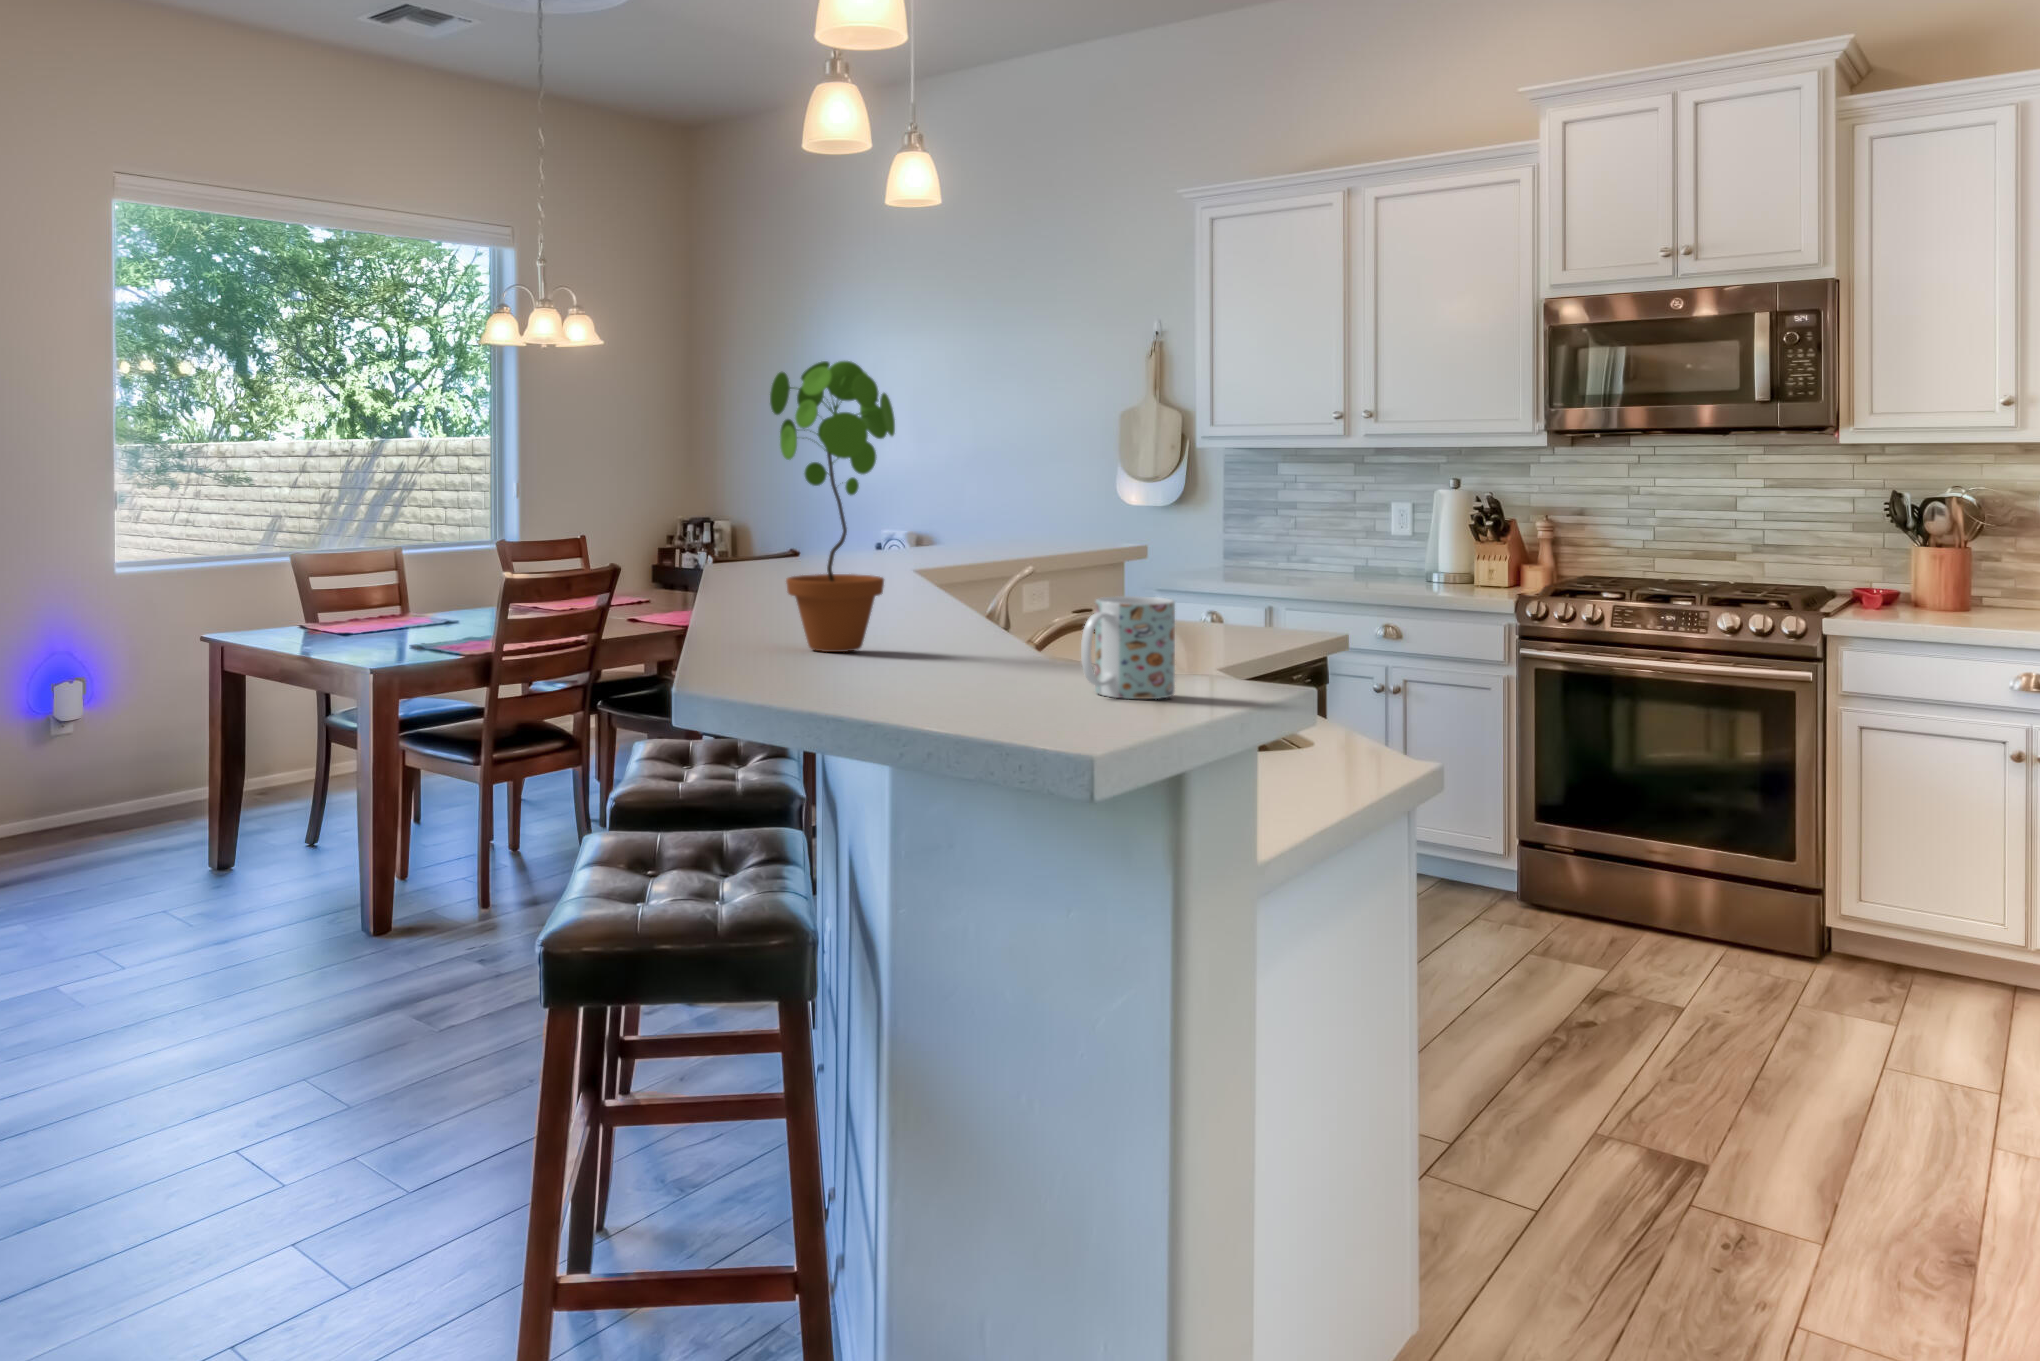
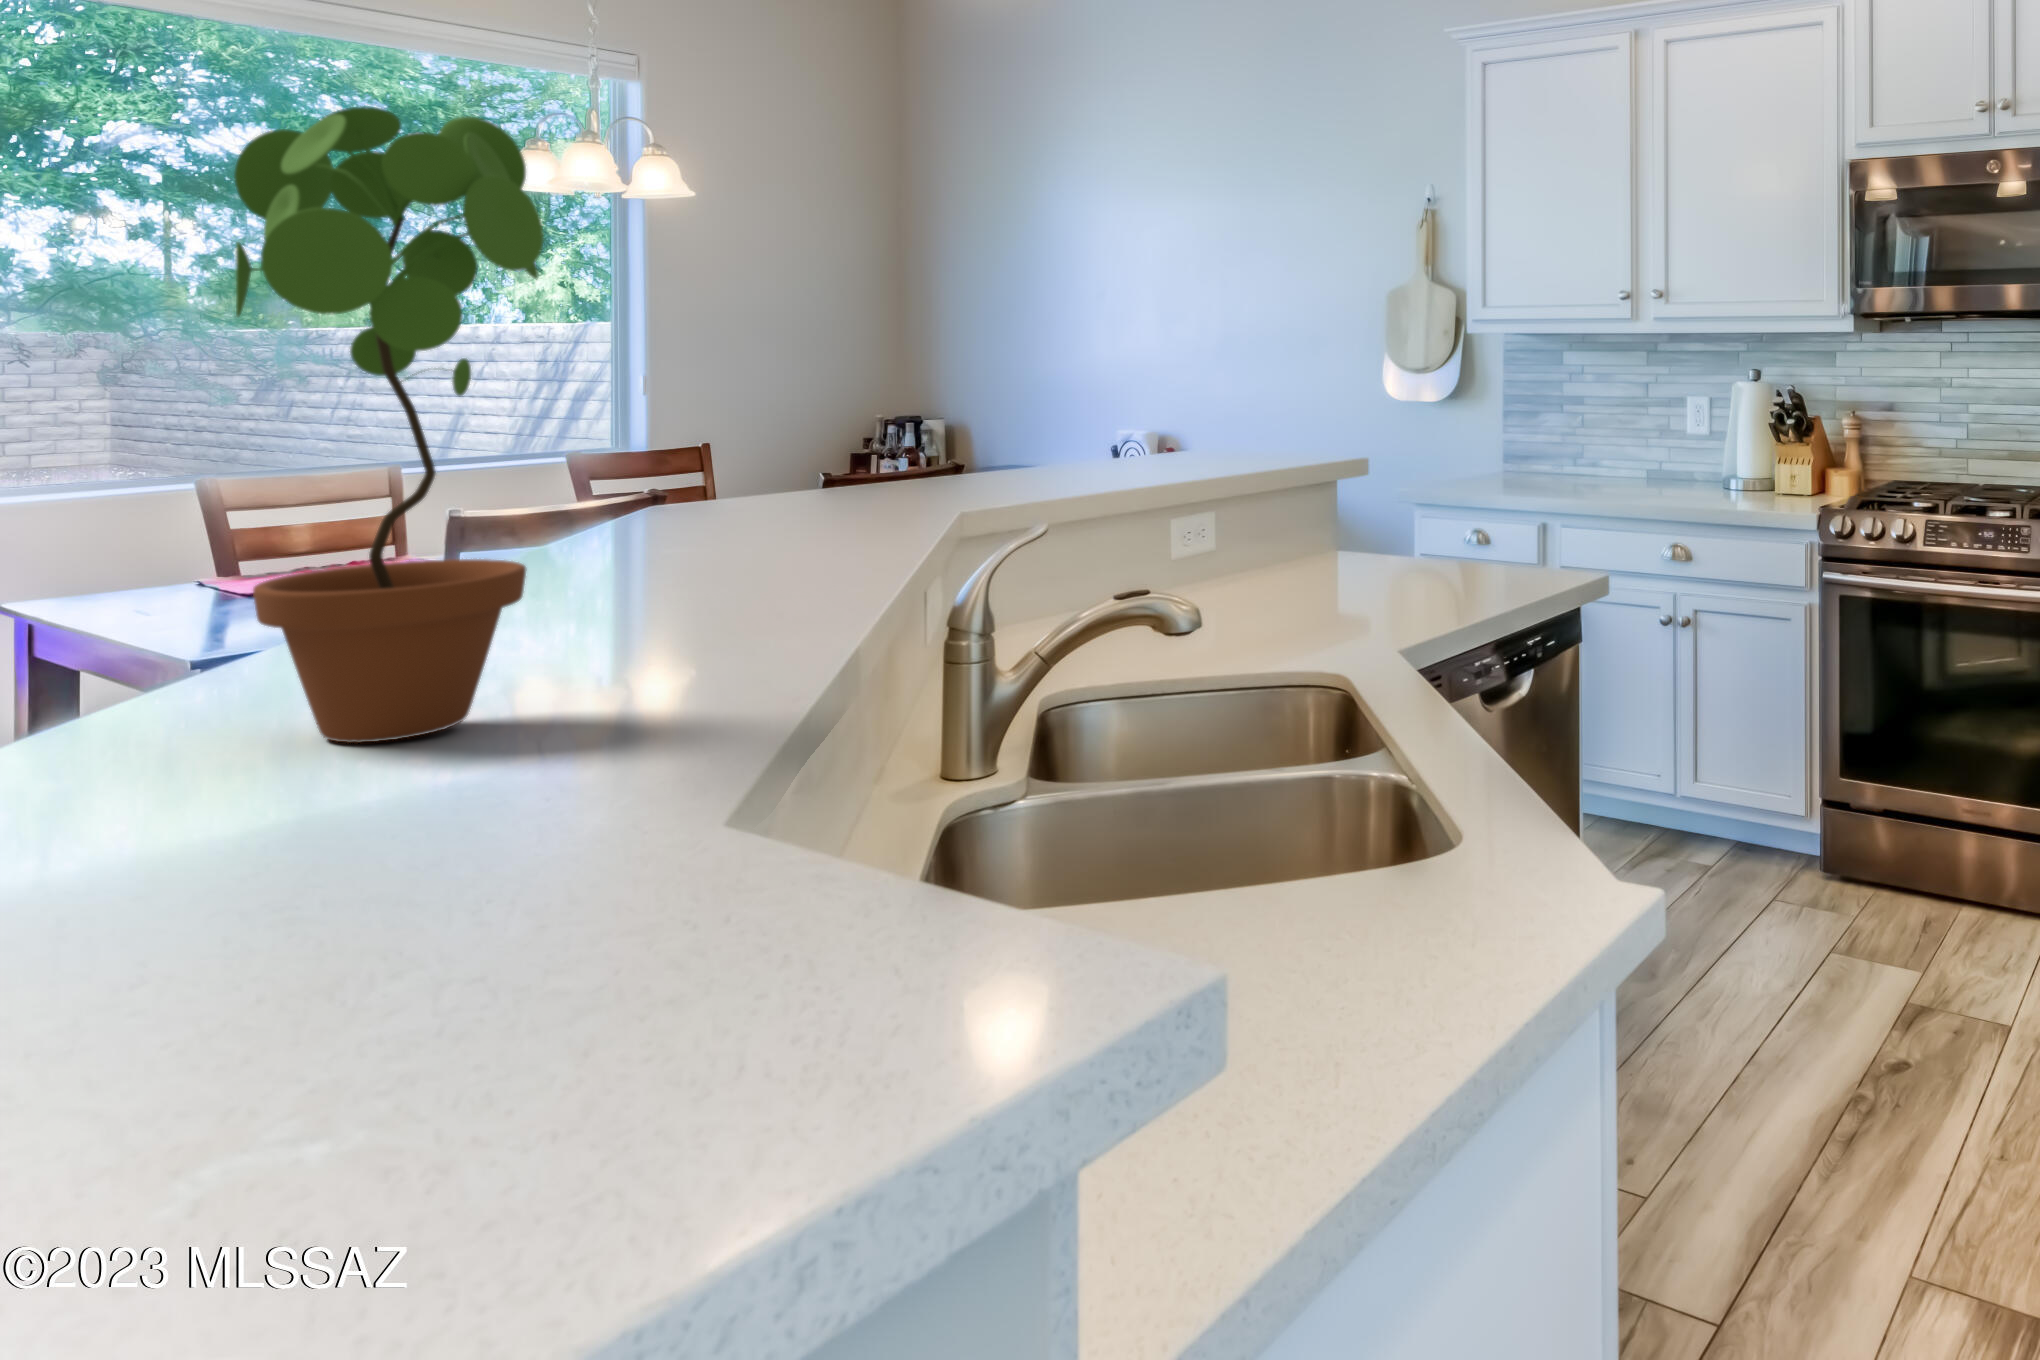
mug: present [1081,596,1175,699] -> none [398,684,801,1035]

